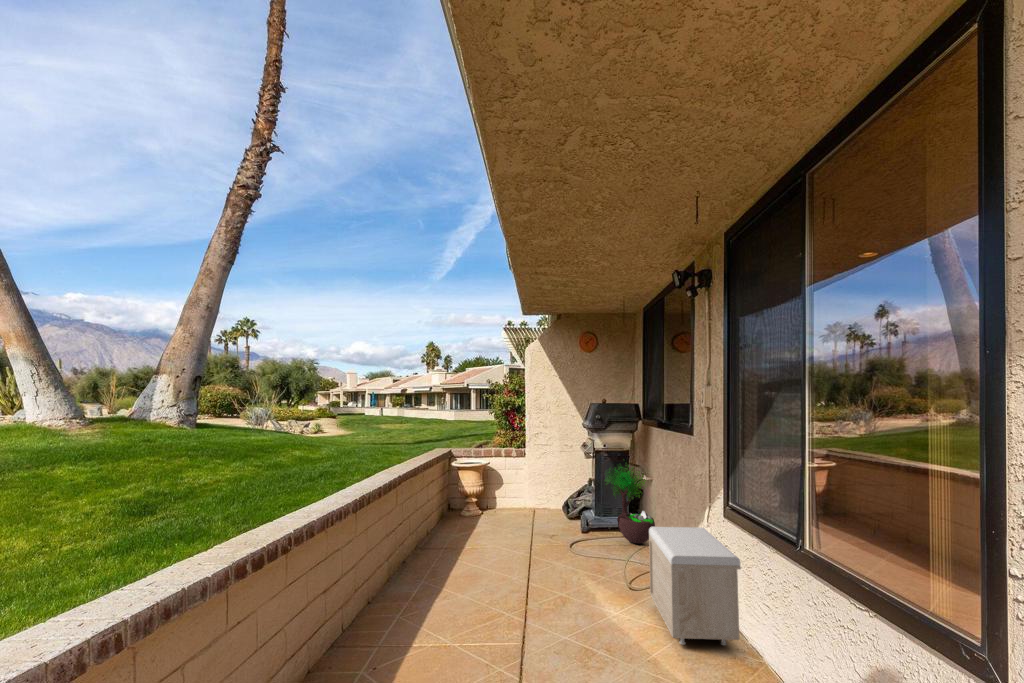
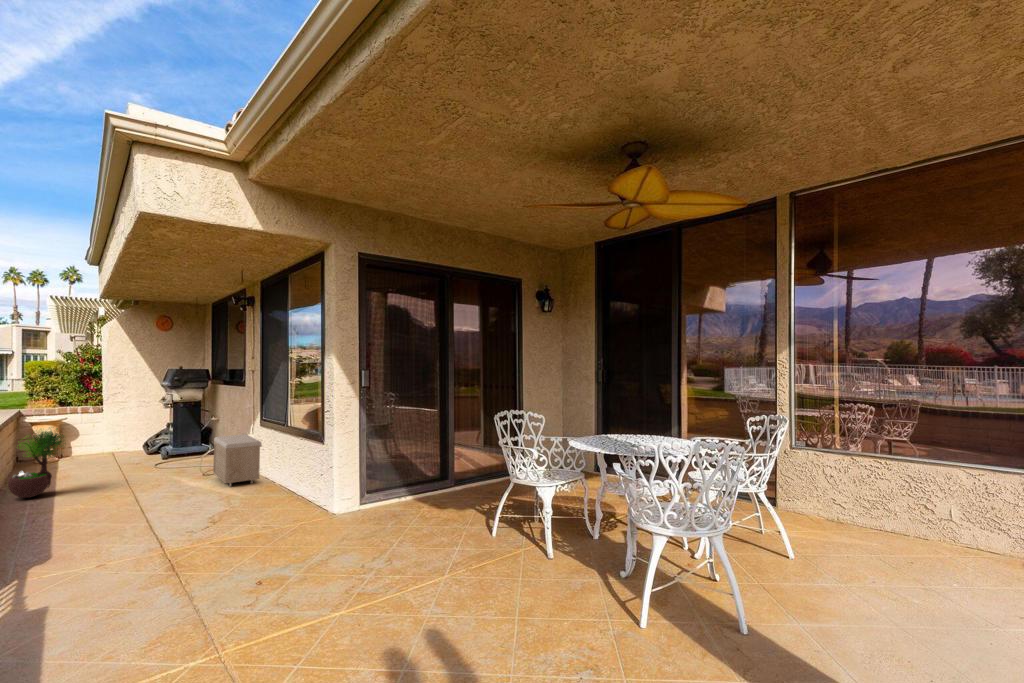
potted tree: present [605,465,655,543] -> present [8,431,64,498]

